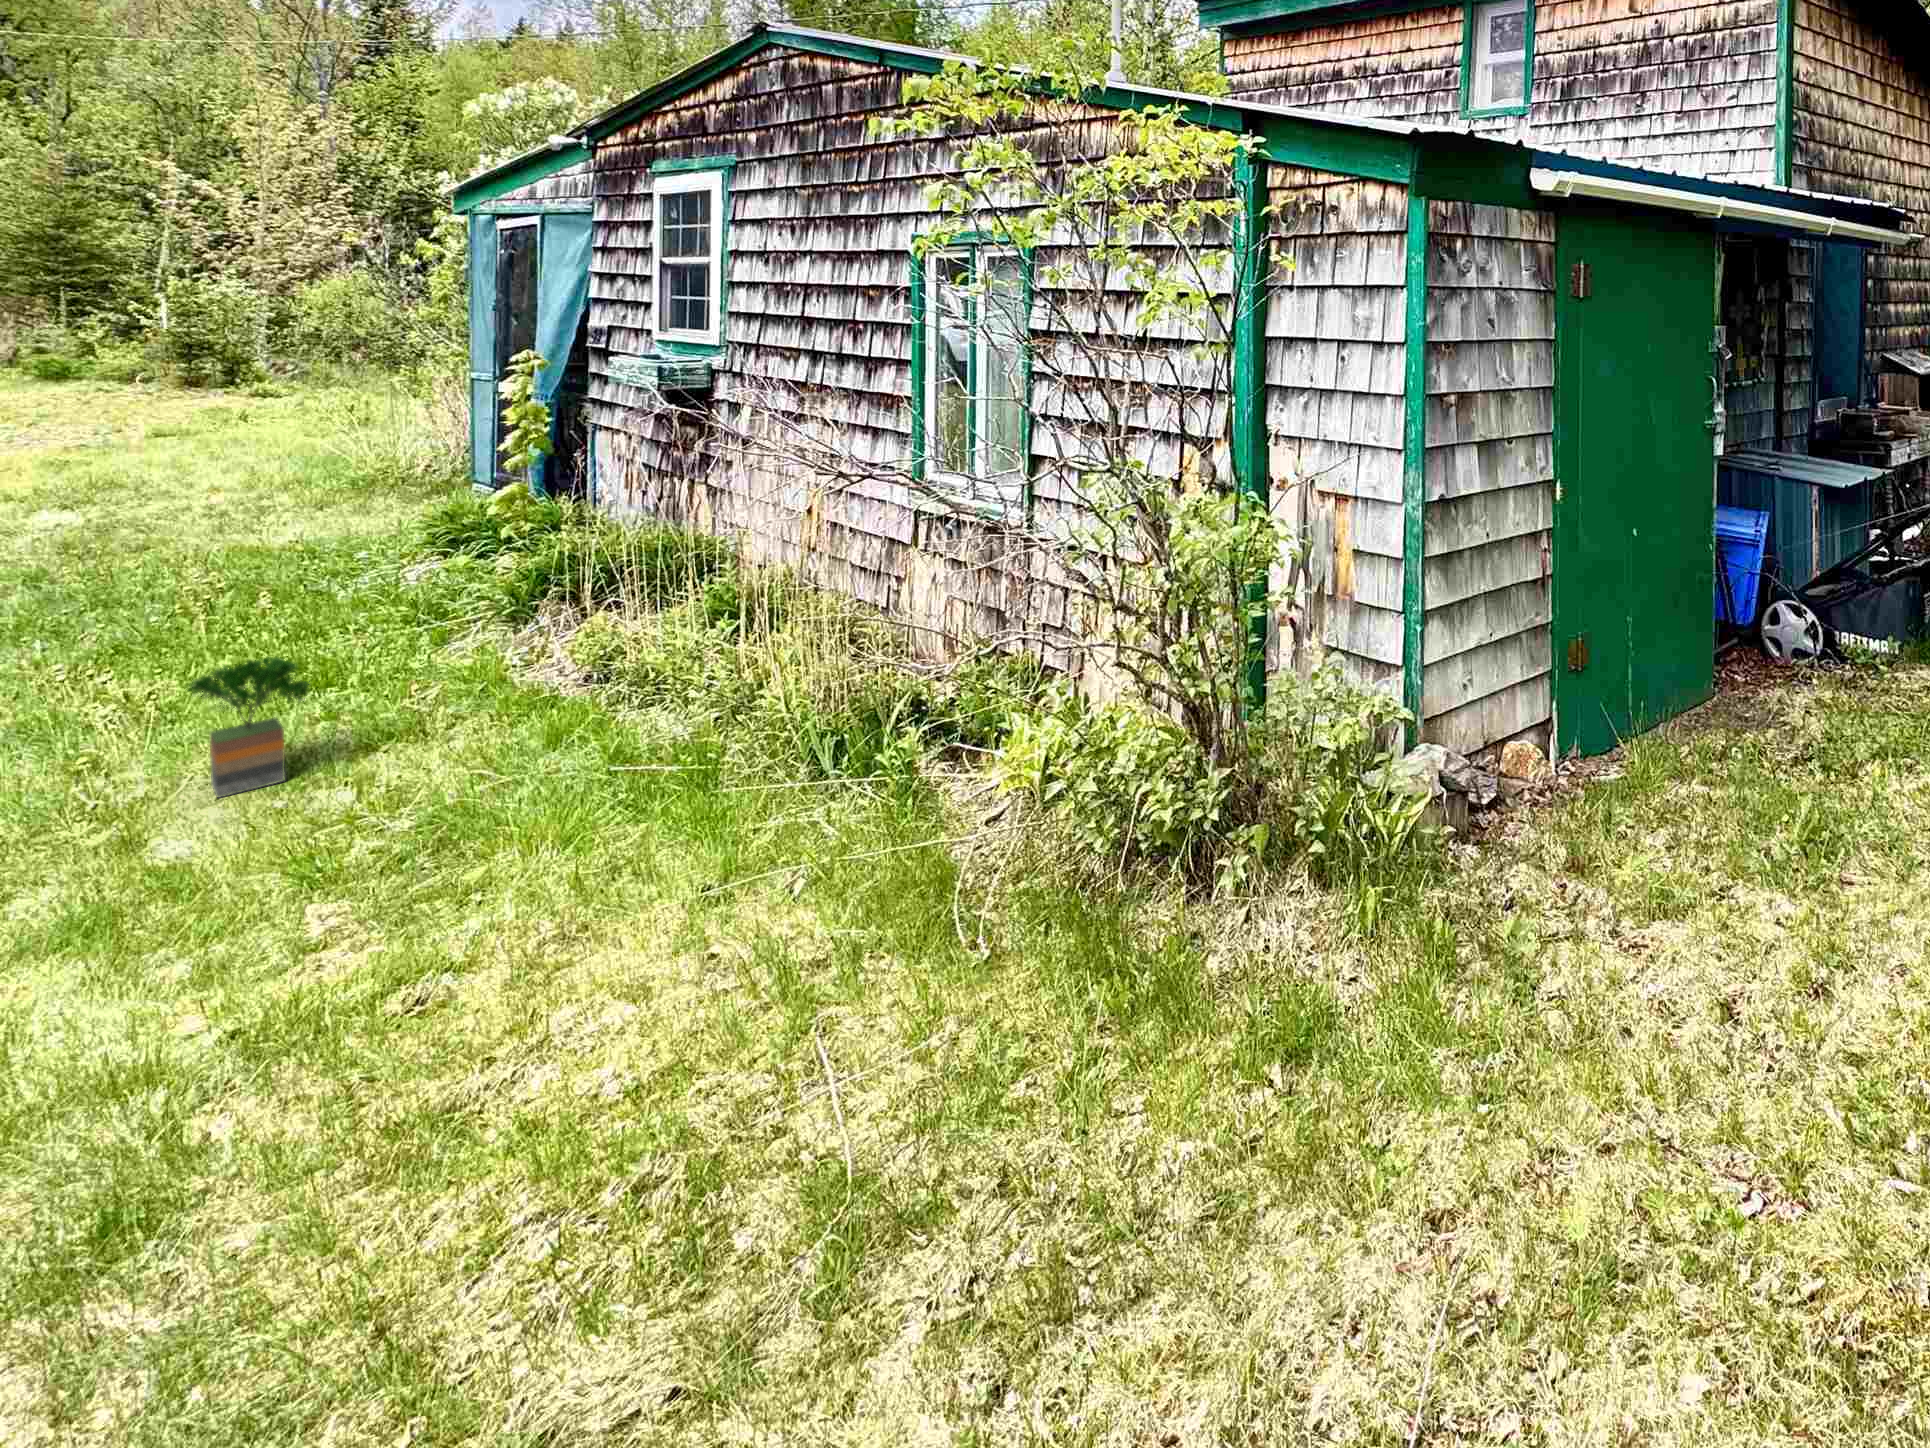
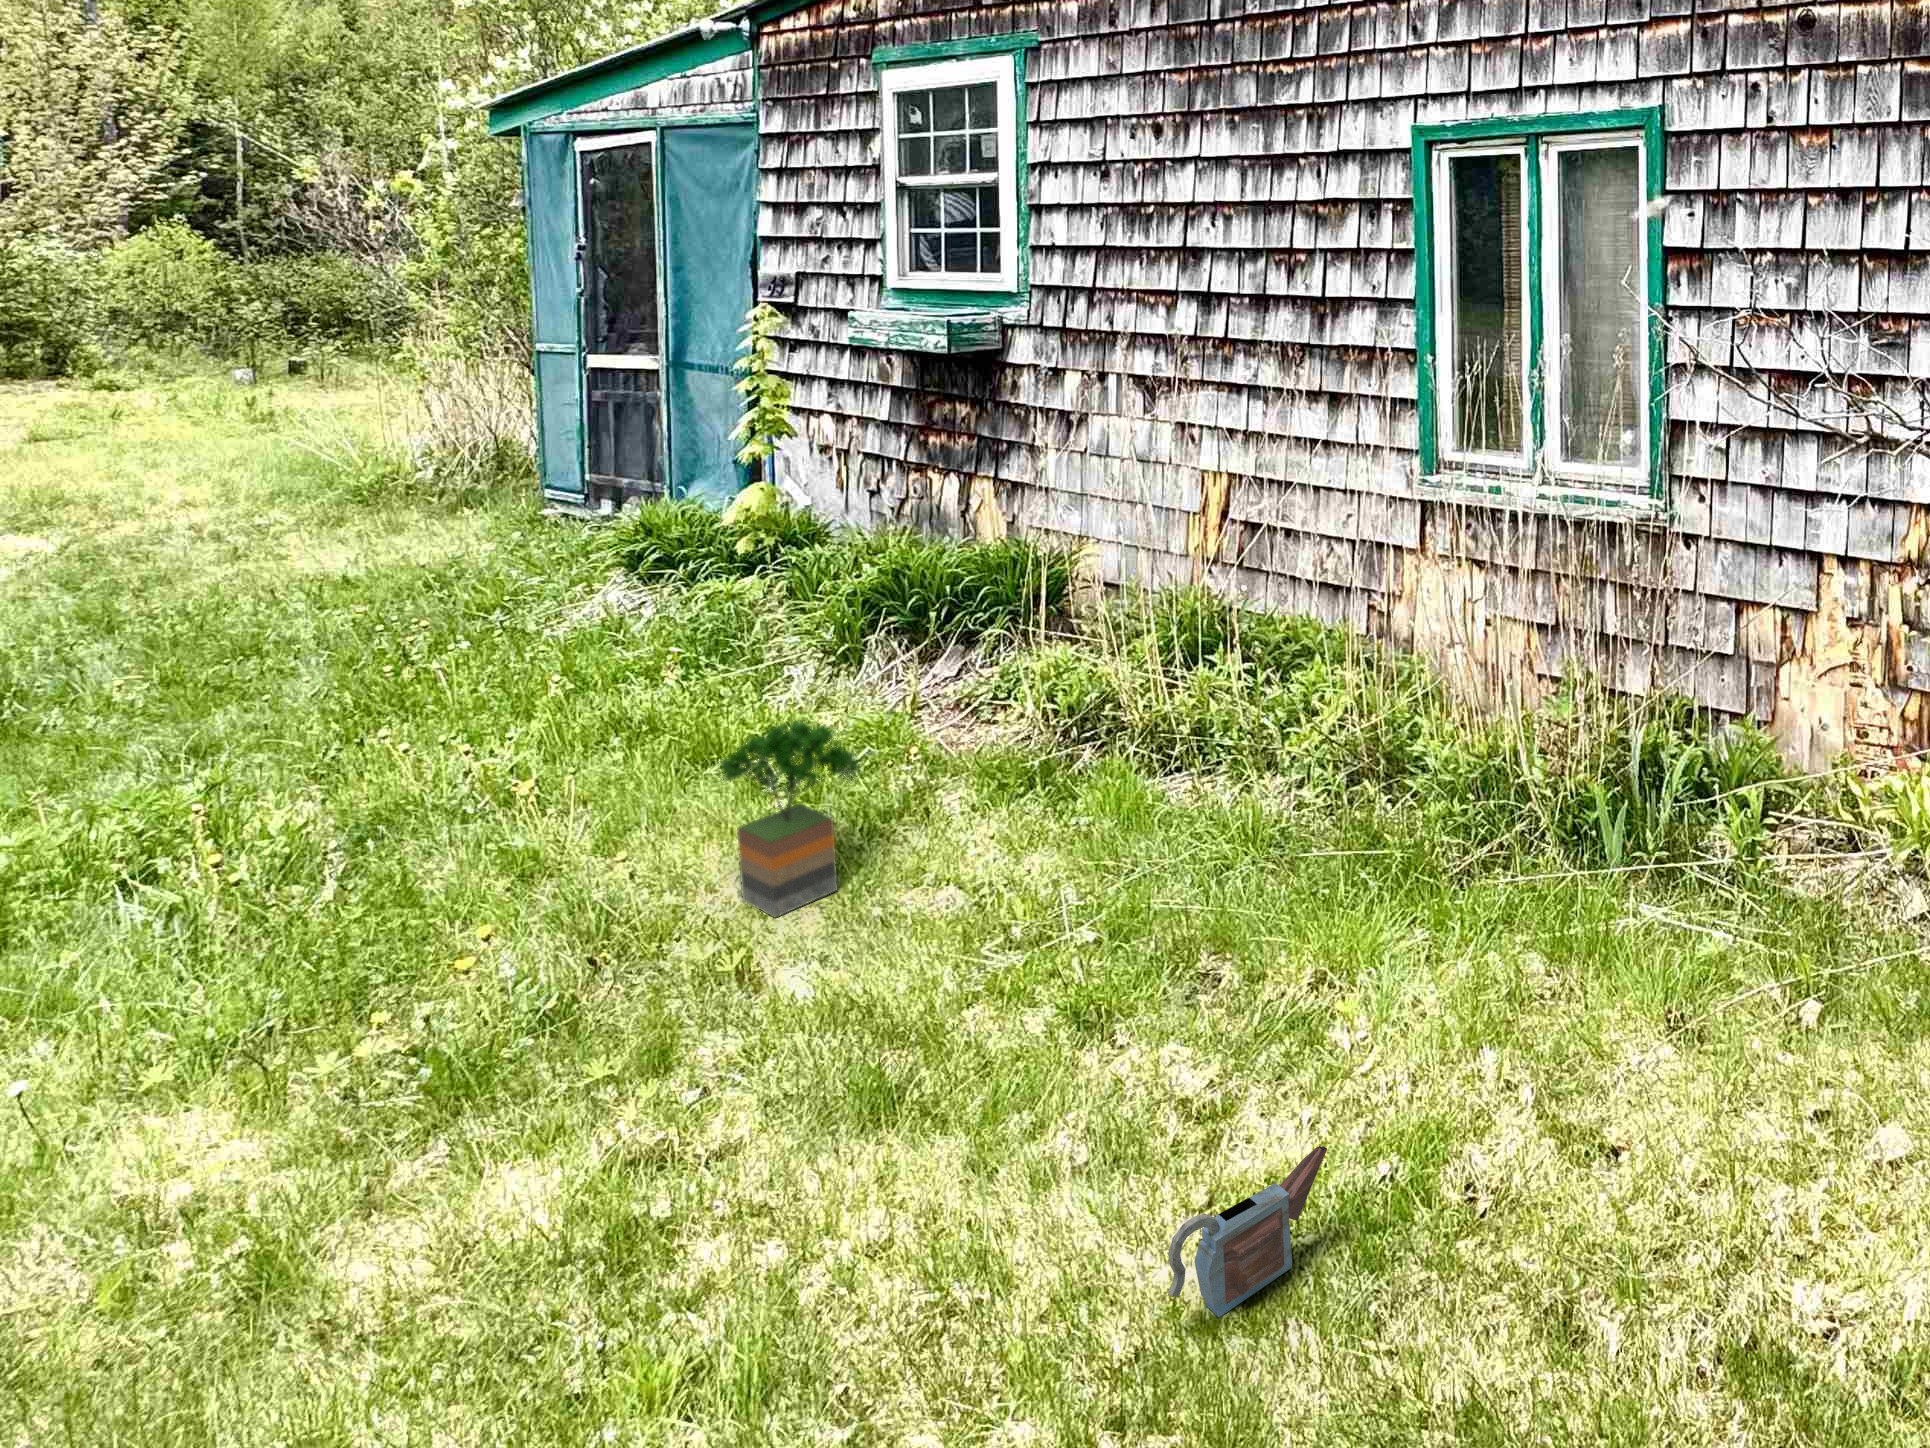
watering can: none [111,959,307,1072] -> present [1168,1146,1327,1317]

